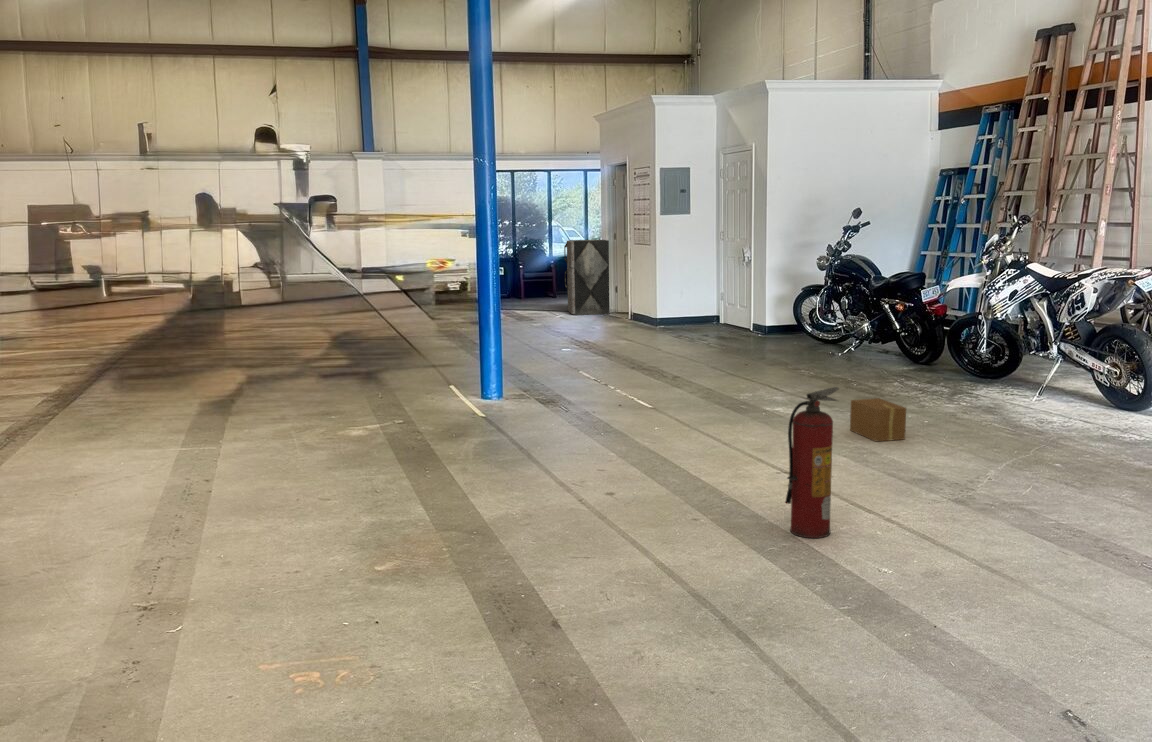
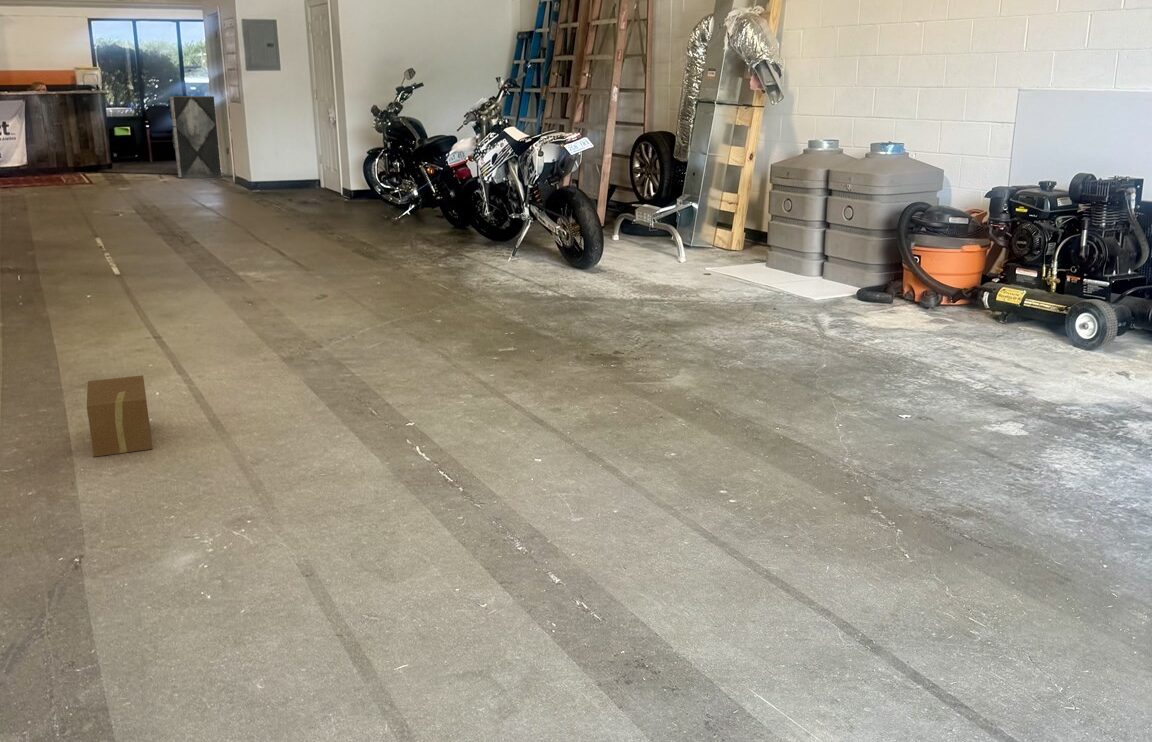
fire extinguisher: present [786,387,839,538] -> none [42,245,110,398]
cardboard box: present [850,398,906,441] -> present [87,375,152,457]

